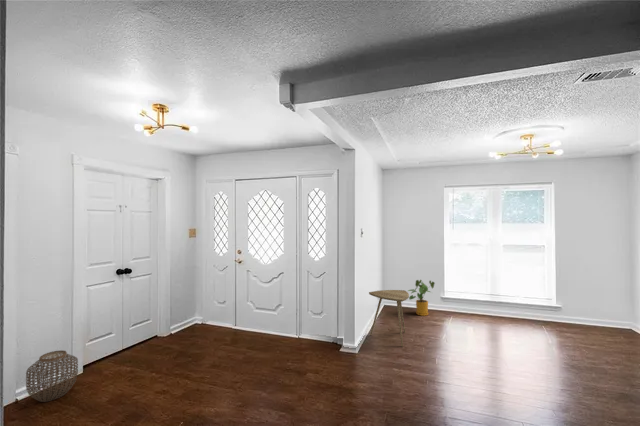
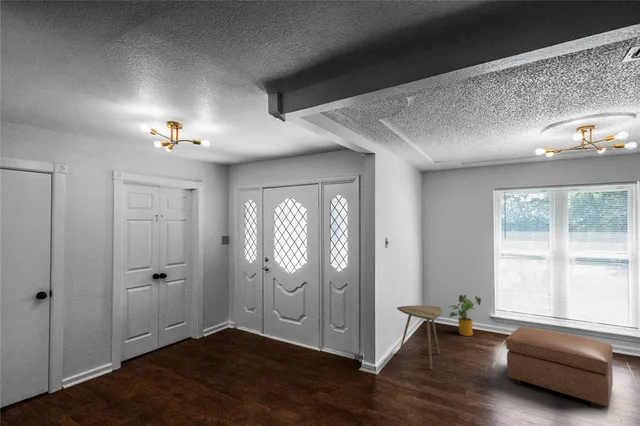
ottoman: none [465,304,546,366] -> present [506,327,613,409]
woven basket: present [26,350,78,402] -> none [66,348,110,393]

